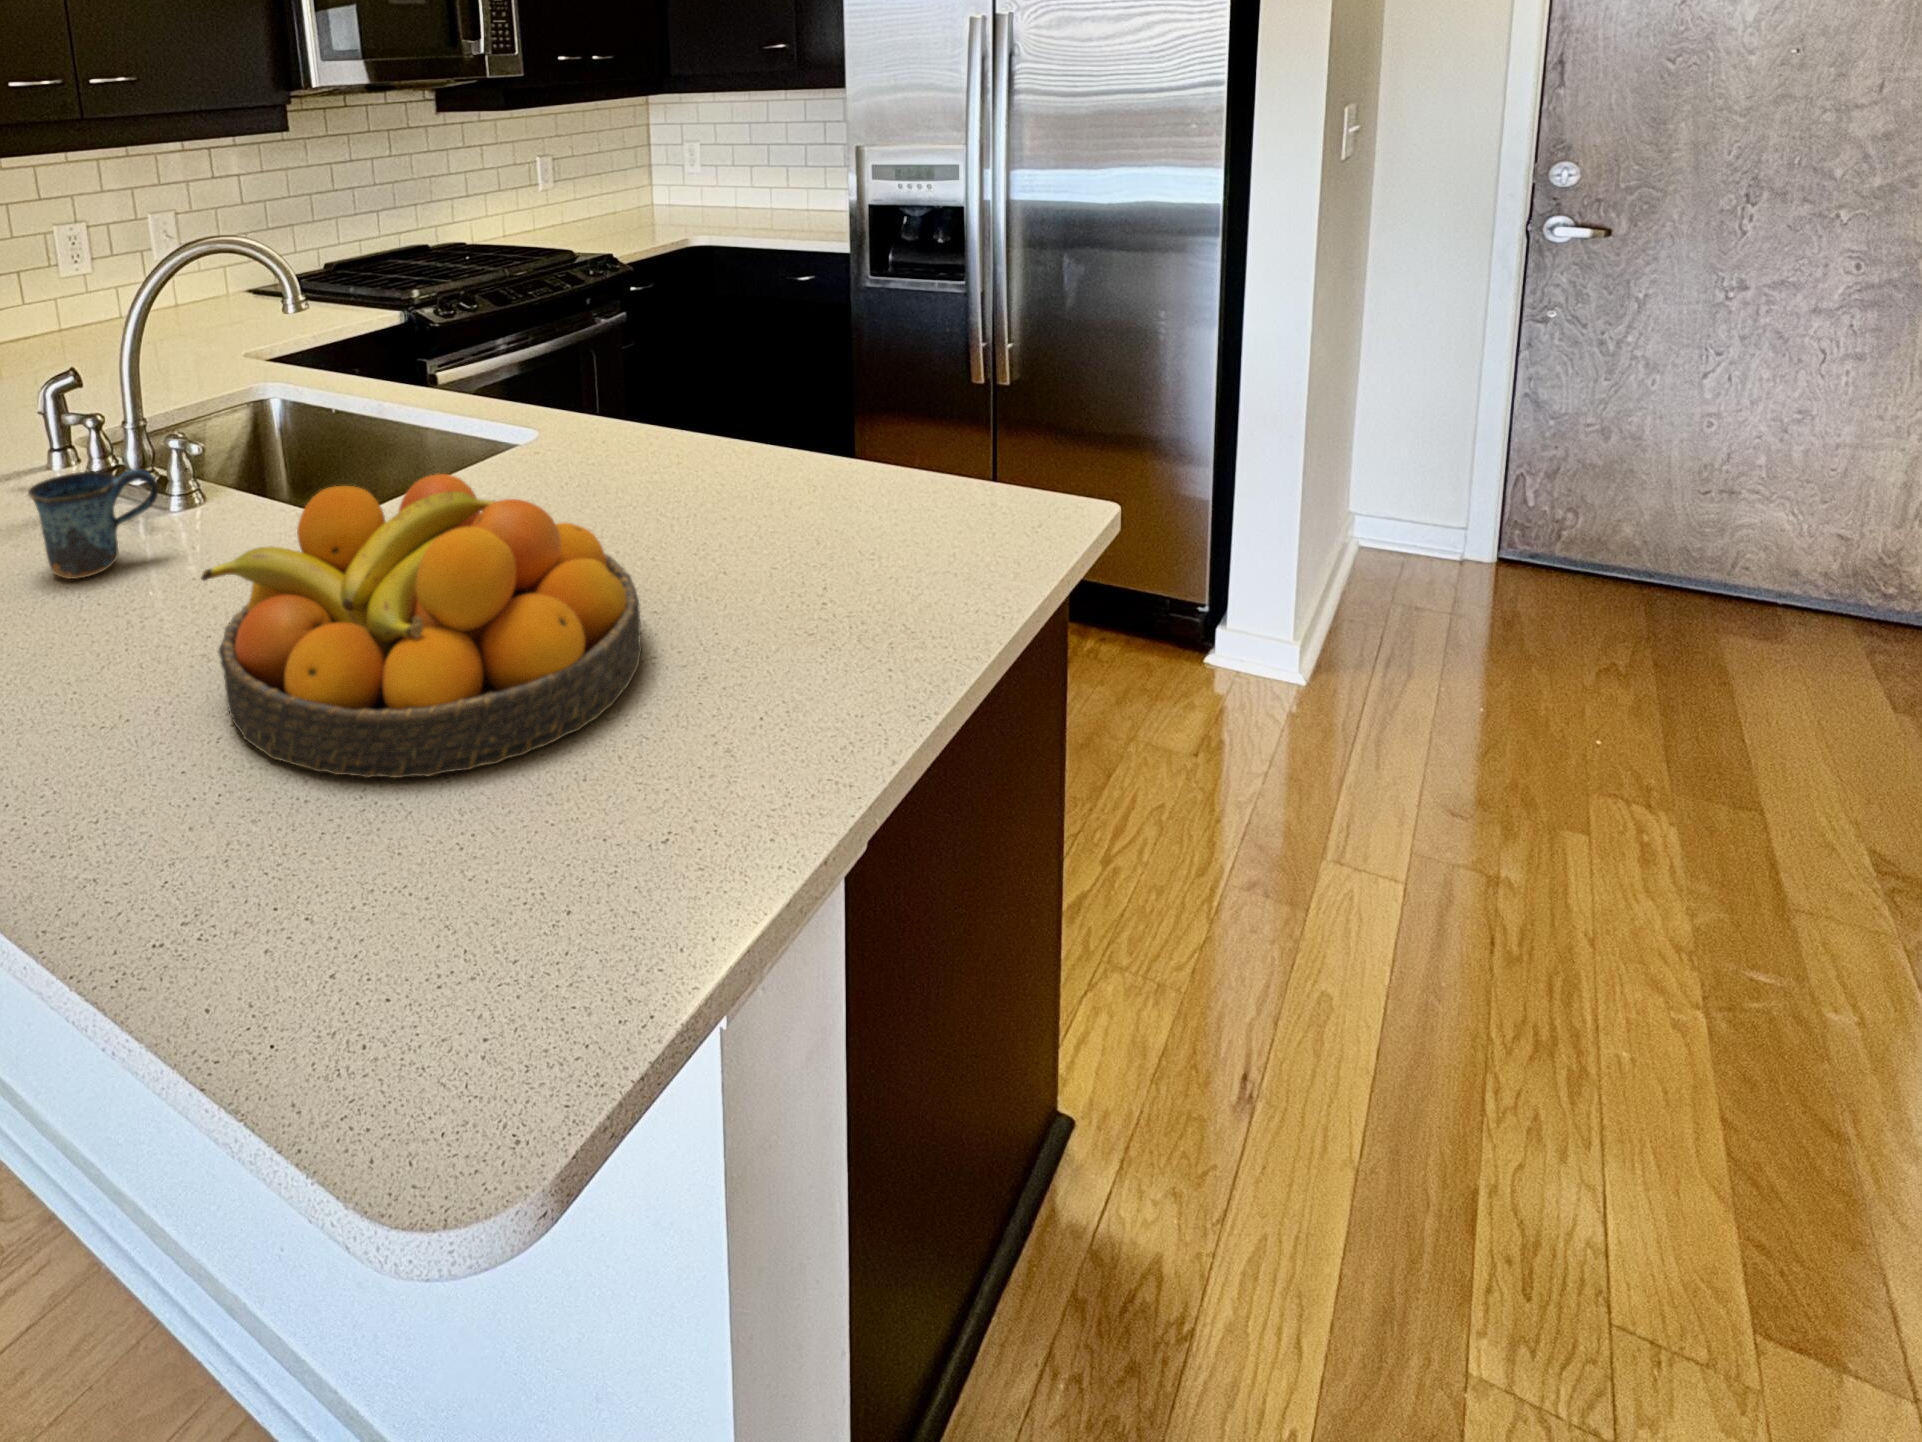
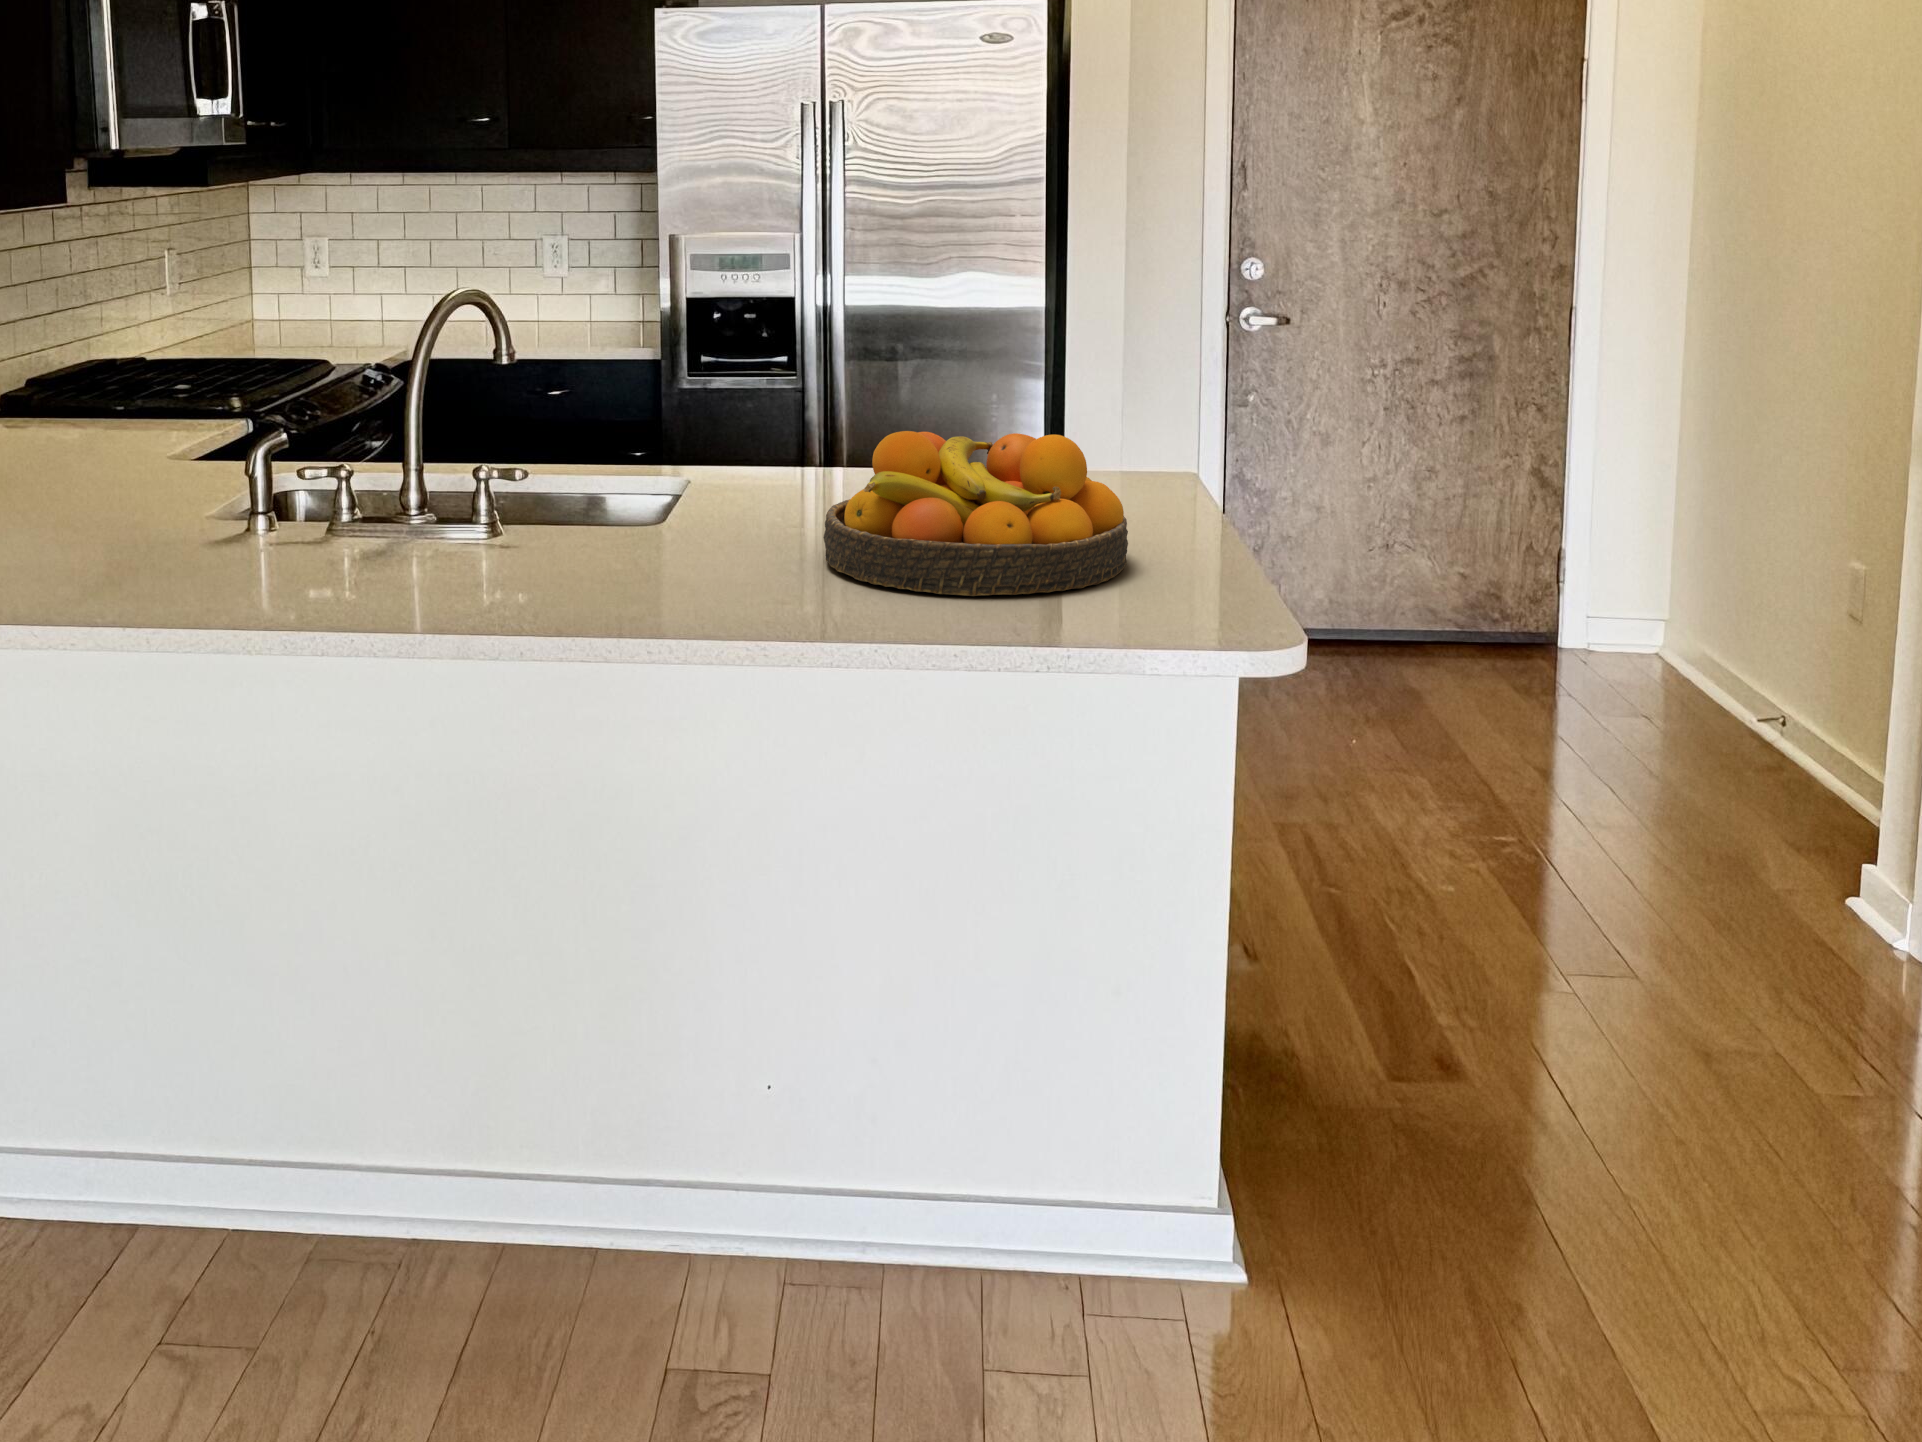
mug: present [28,468,158,579] -> none [509,470,603,570]

